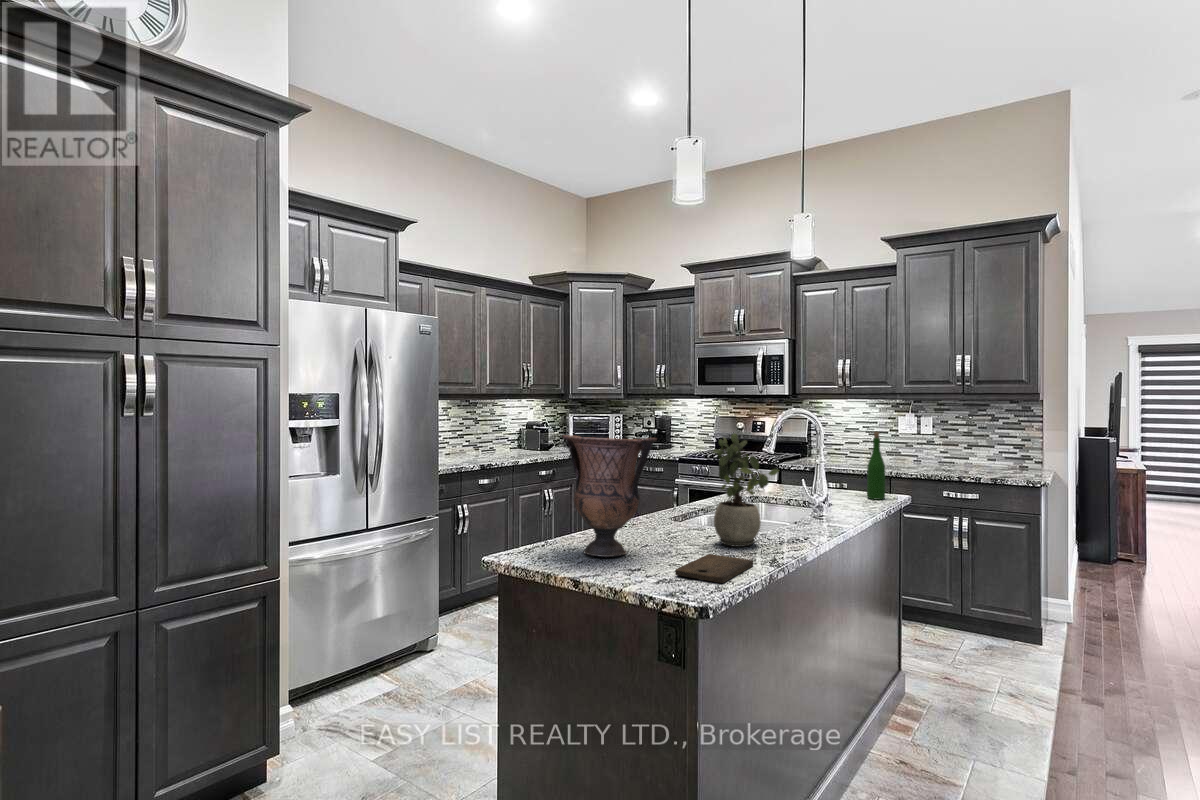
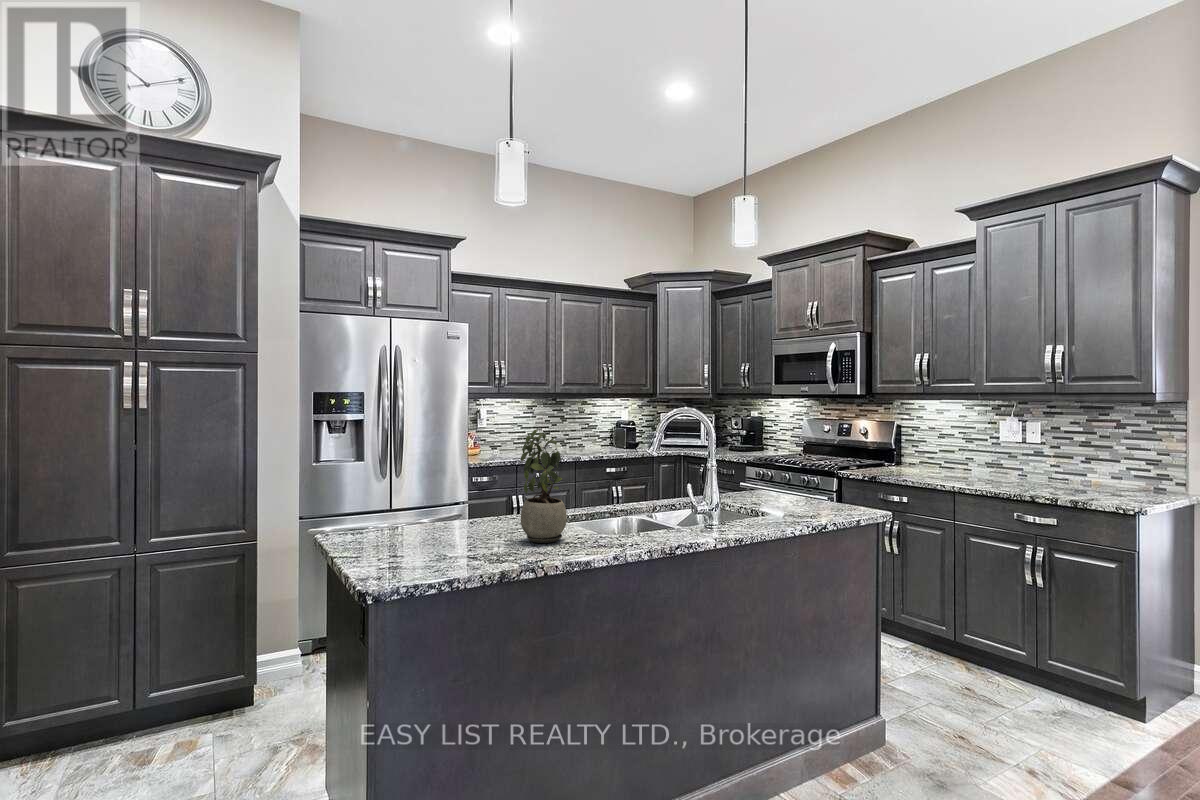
wine bottle: present [867,432,885,500] -> none [820,435,840,512]
vase: present [563,435,657,557] -> none [380,428,457,540]
cutting board: present [675,554,753,583] -> none [407,545,498,570]

